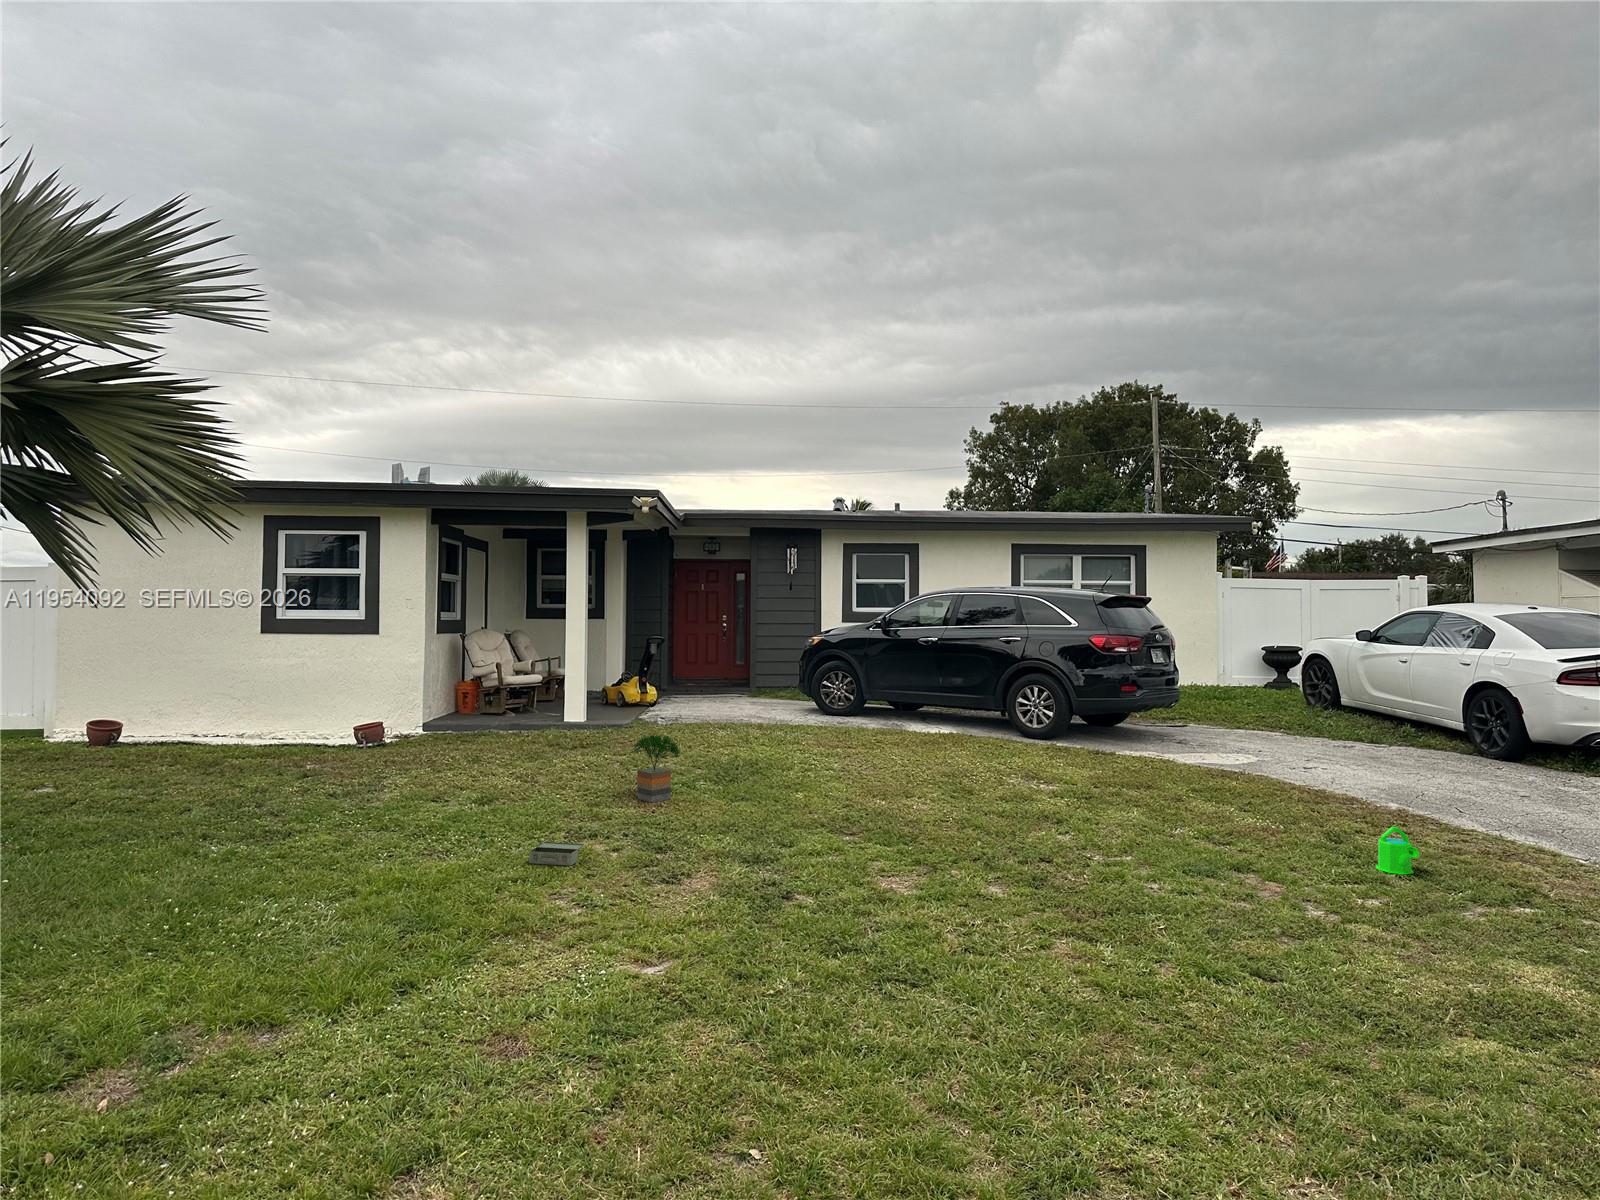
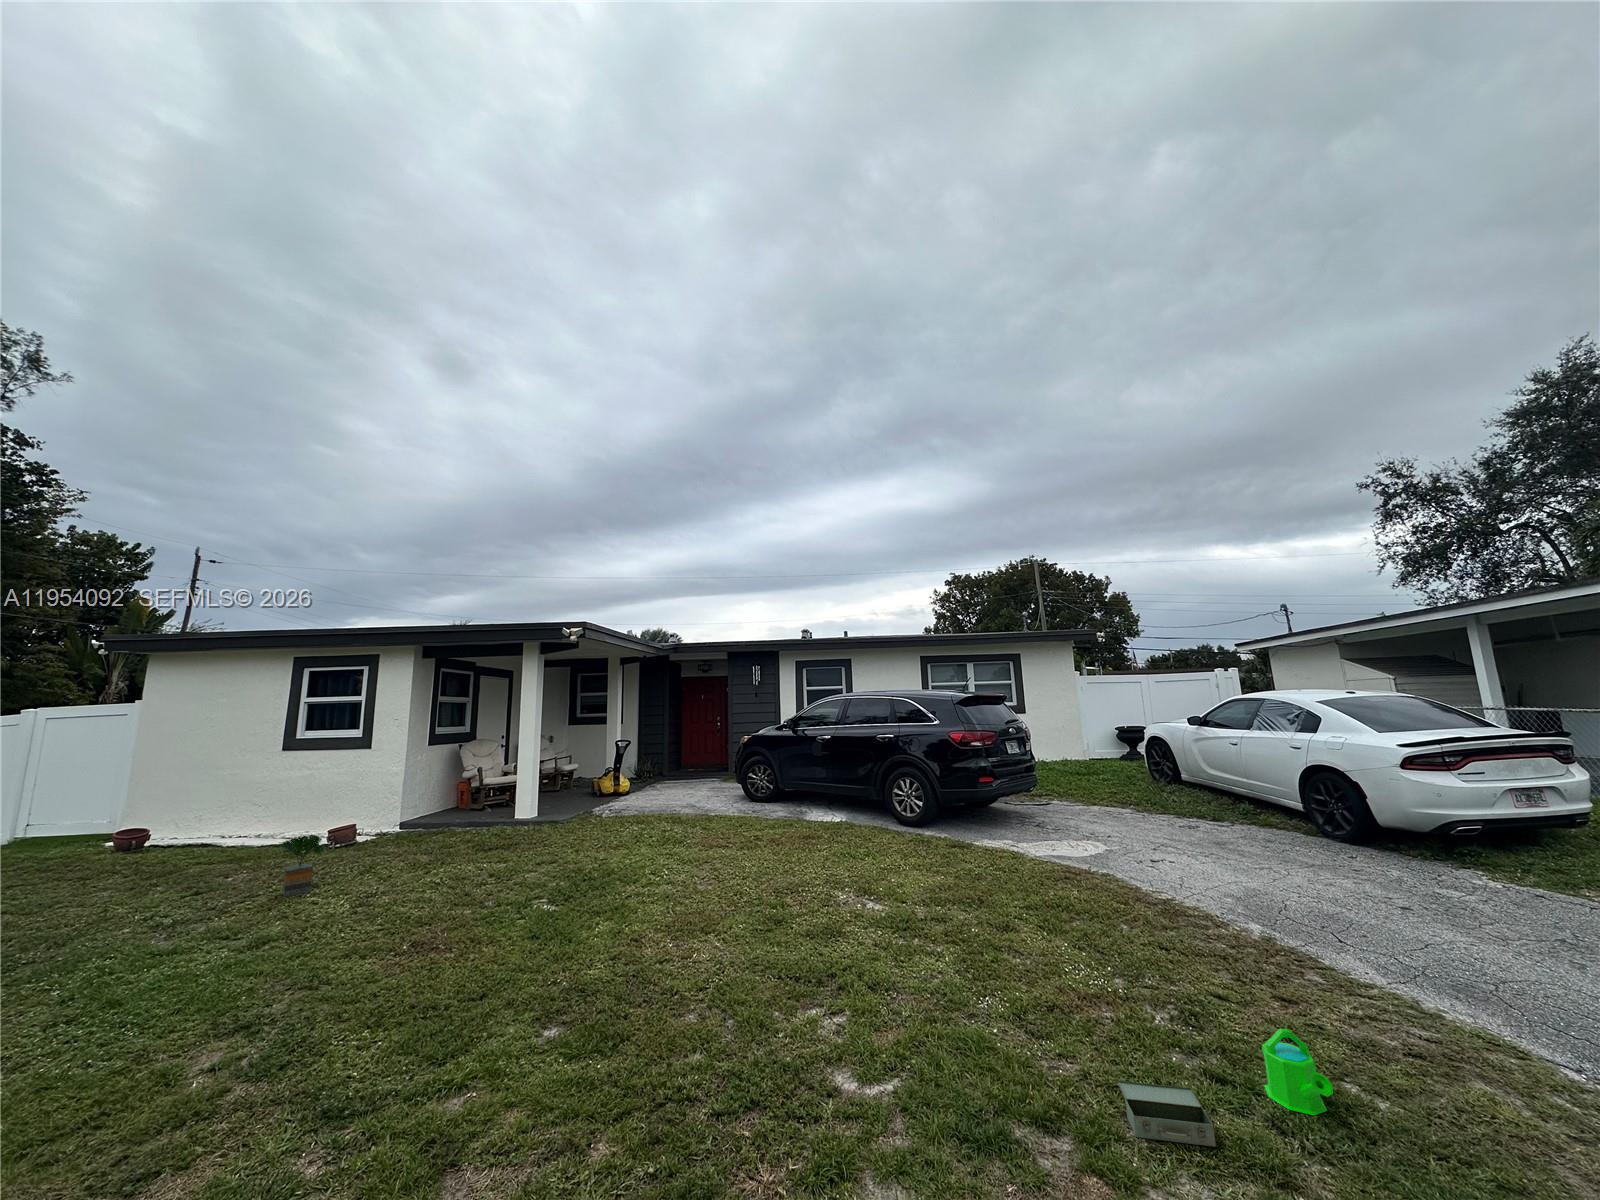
potted tree: present [633,735,681,802] -> present [280,834,325,897]
toolbox: present [529,842,584,866] -> present [1118,1081,1216,1147]

